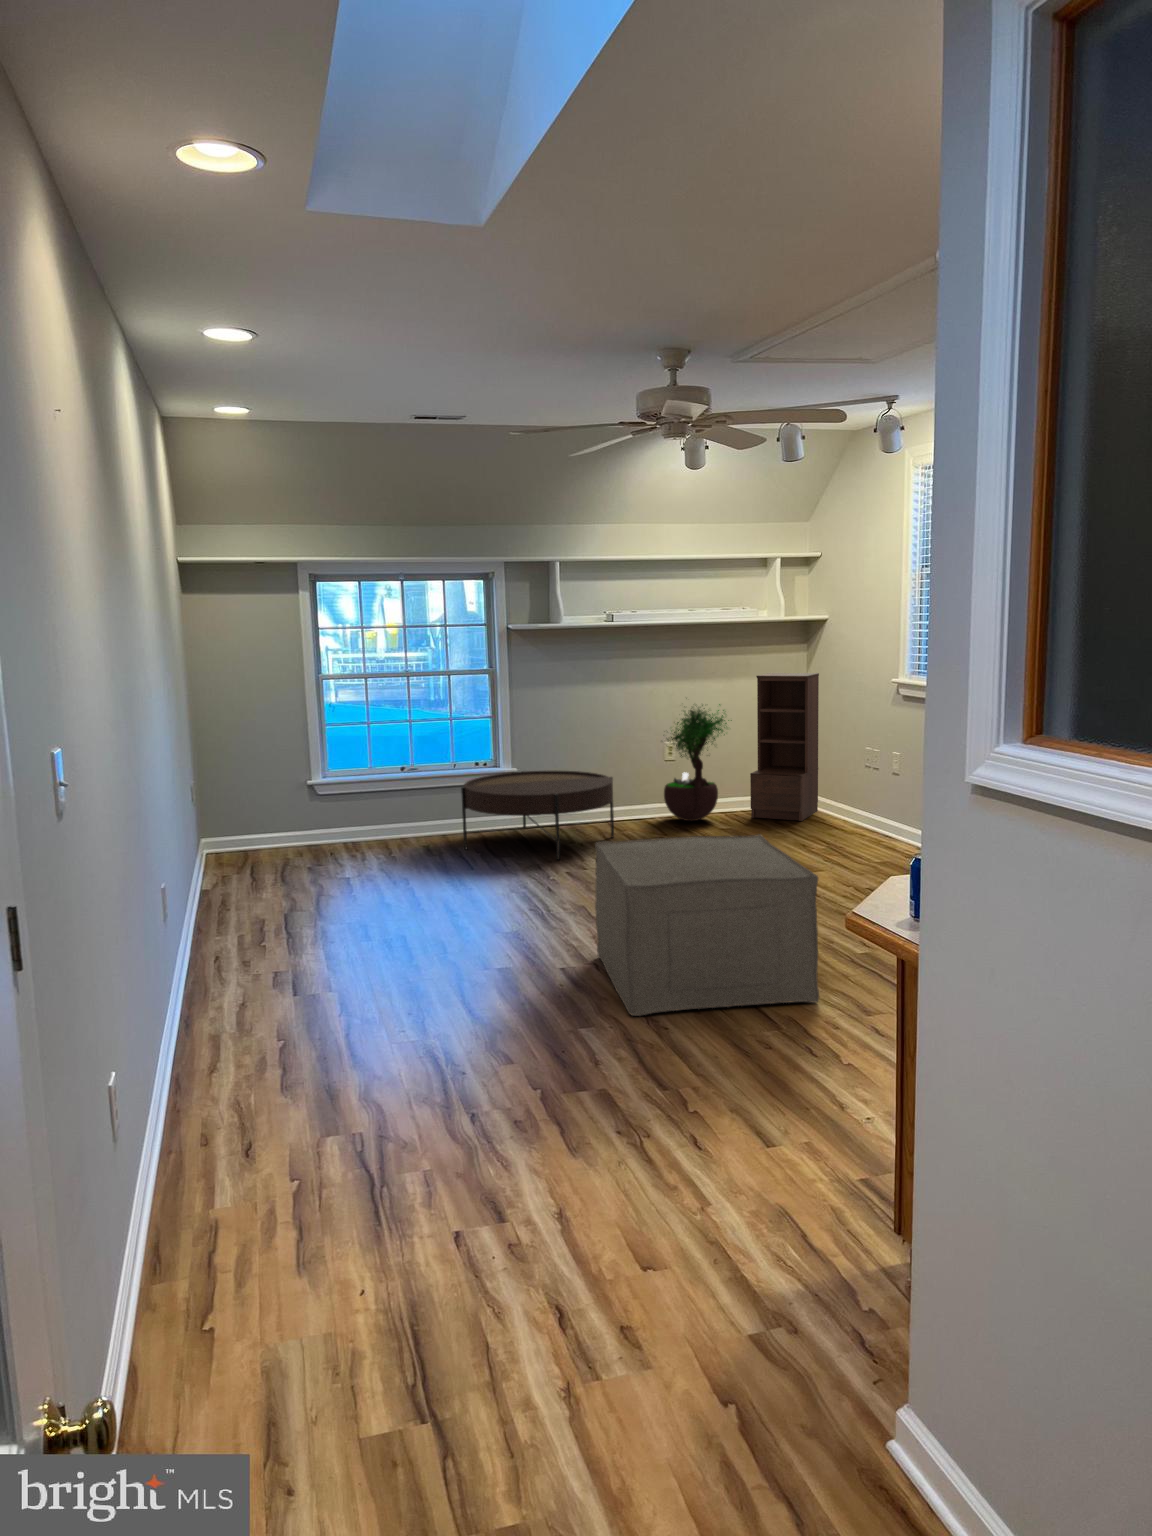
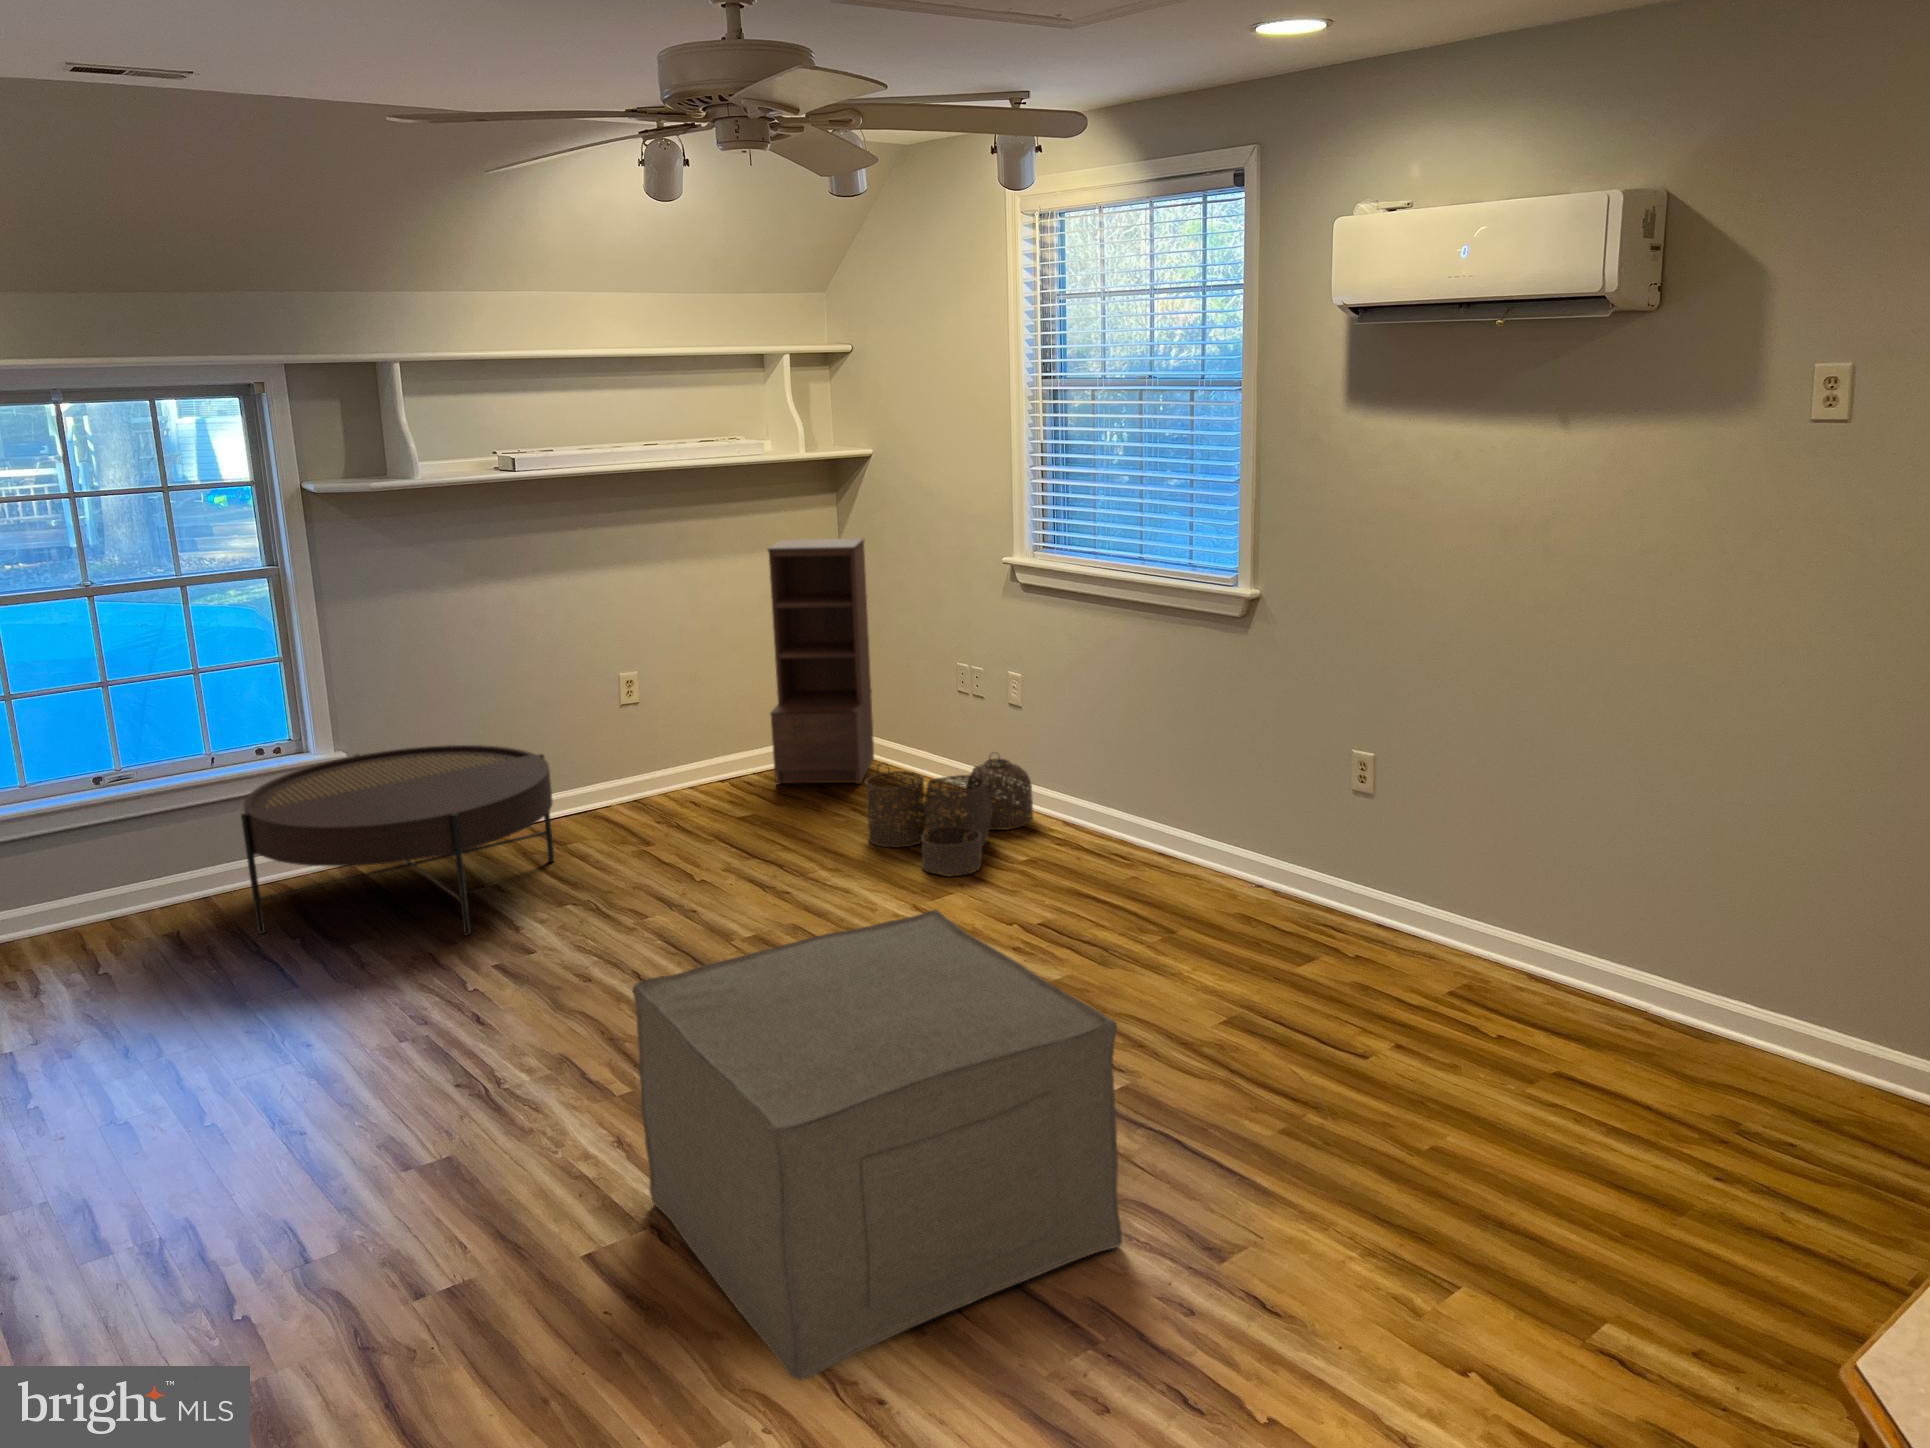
potted tree: present [664,704,732,821] -> none [620,596,741,806]
woven basket: none [789,800,899,864] -> present [865,752,1033,876]

